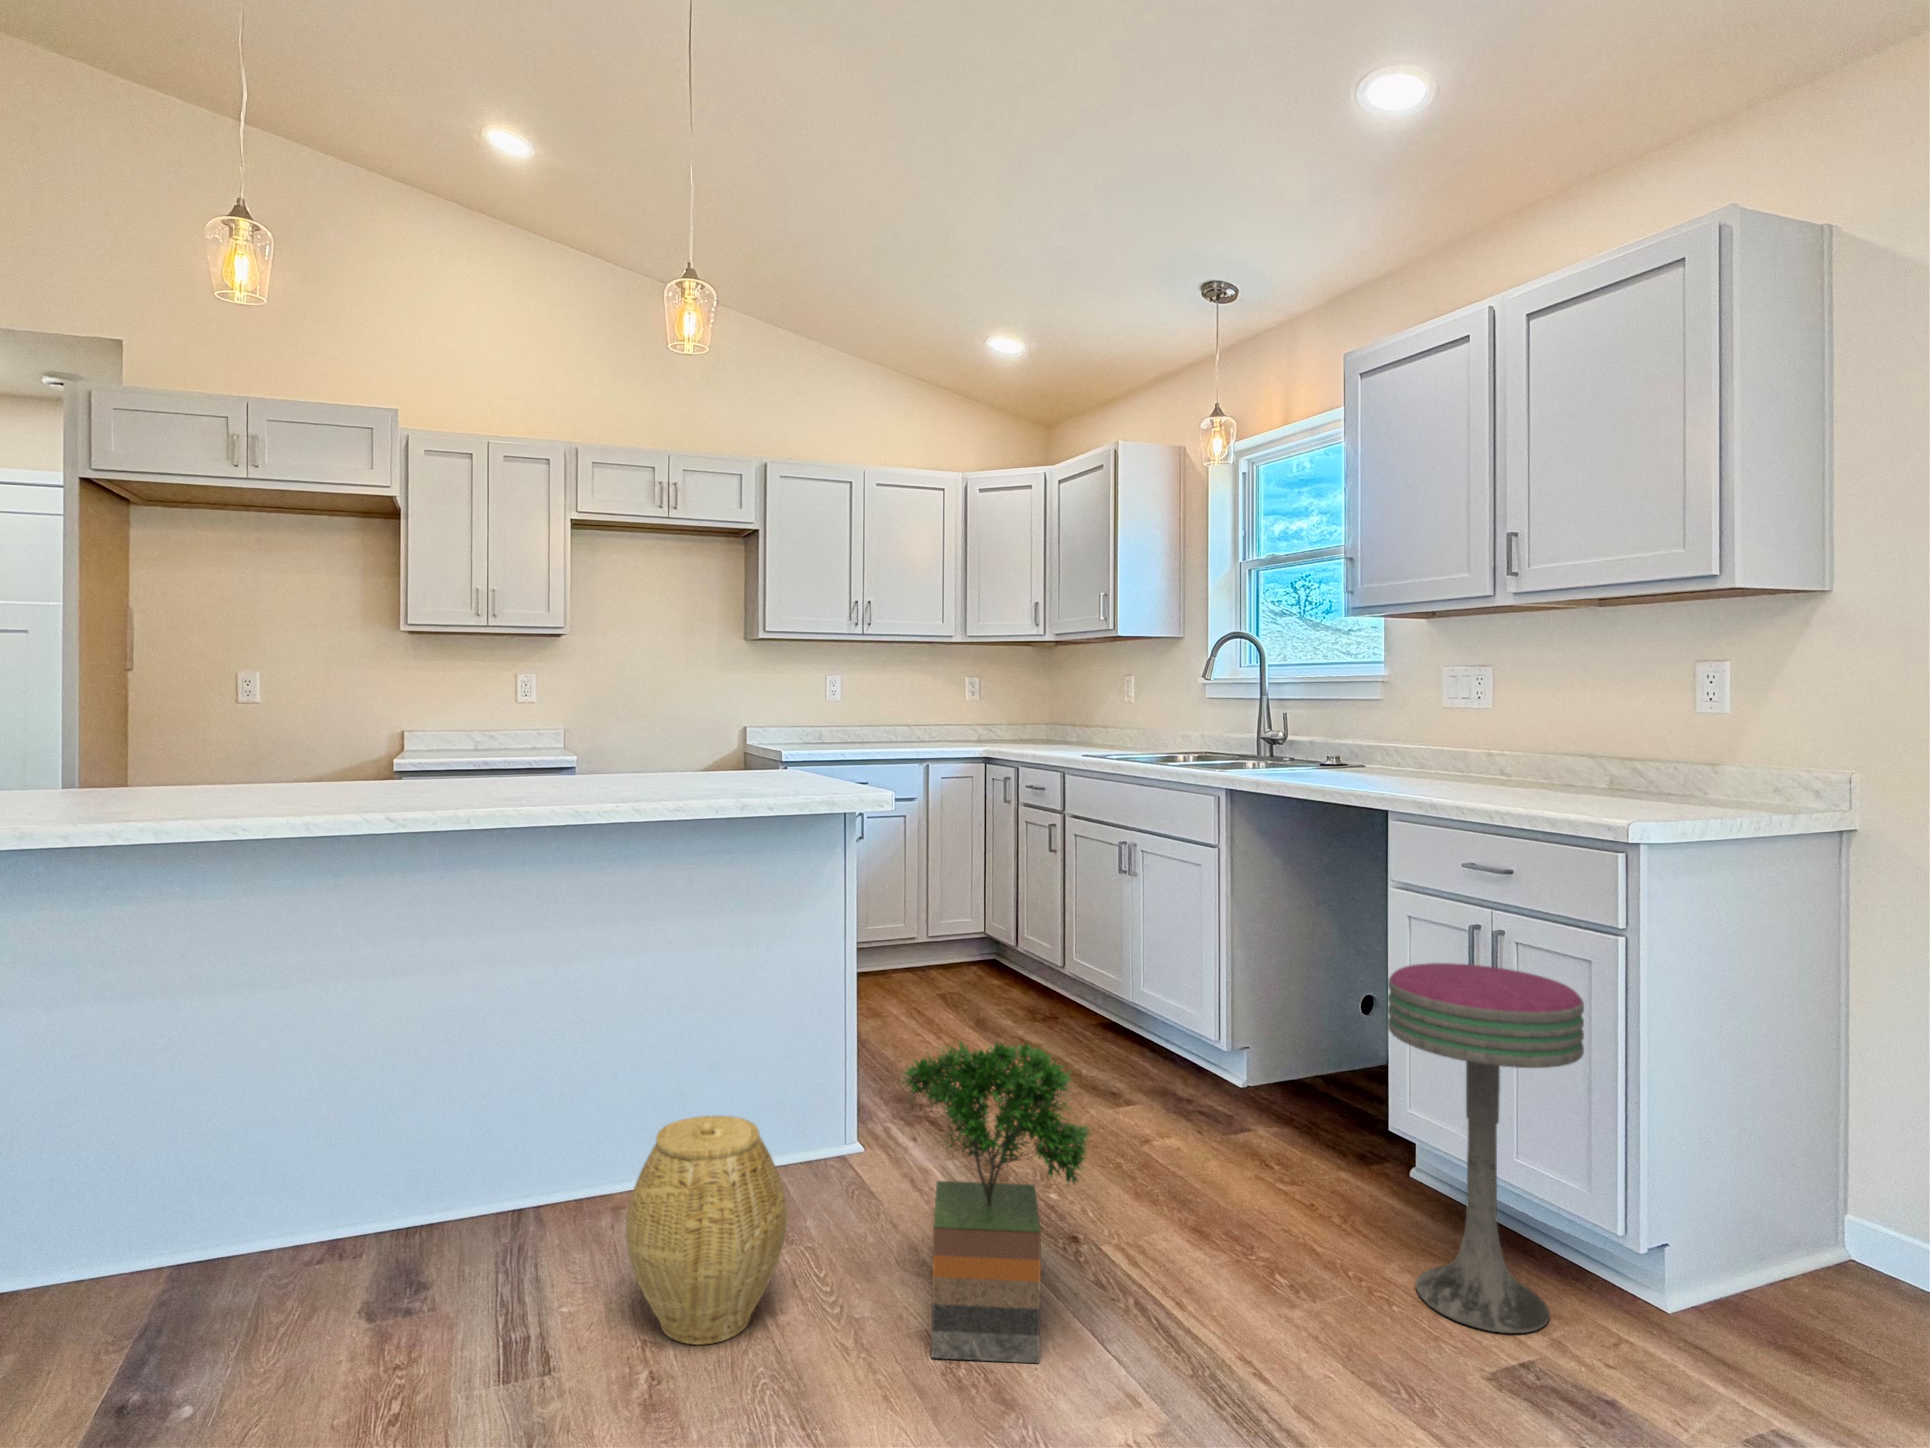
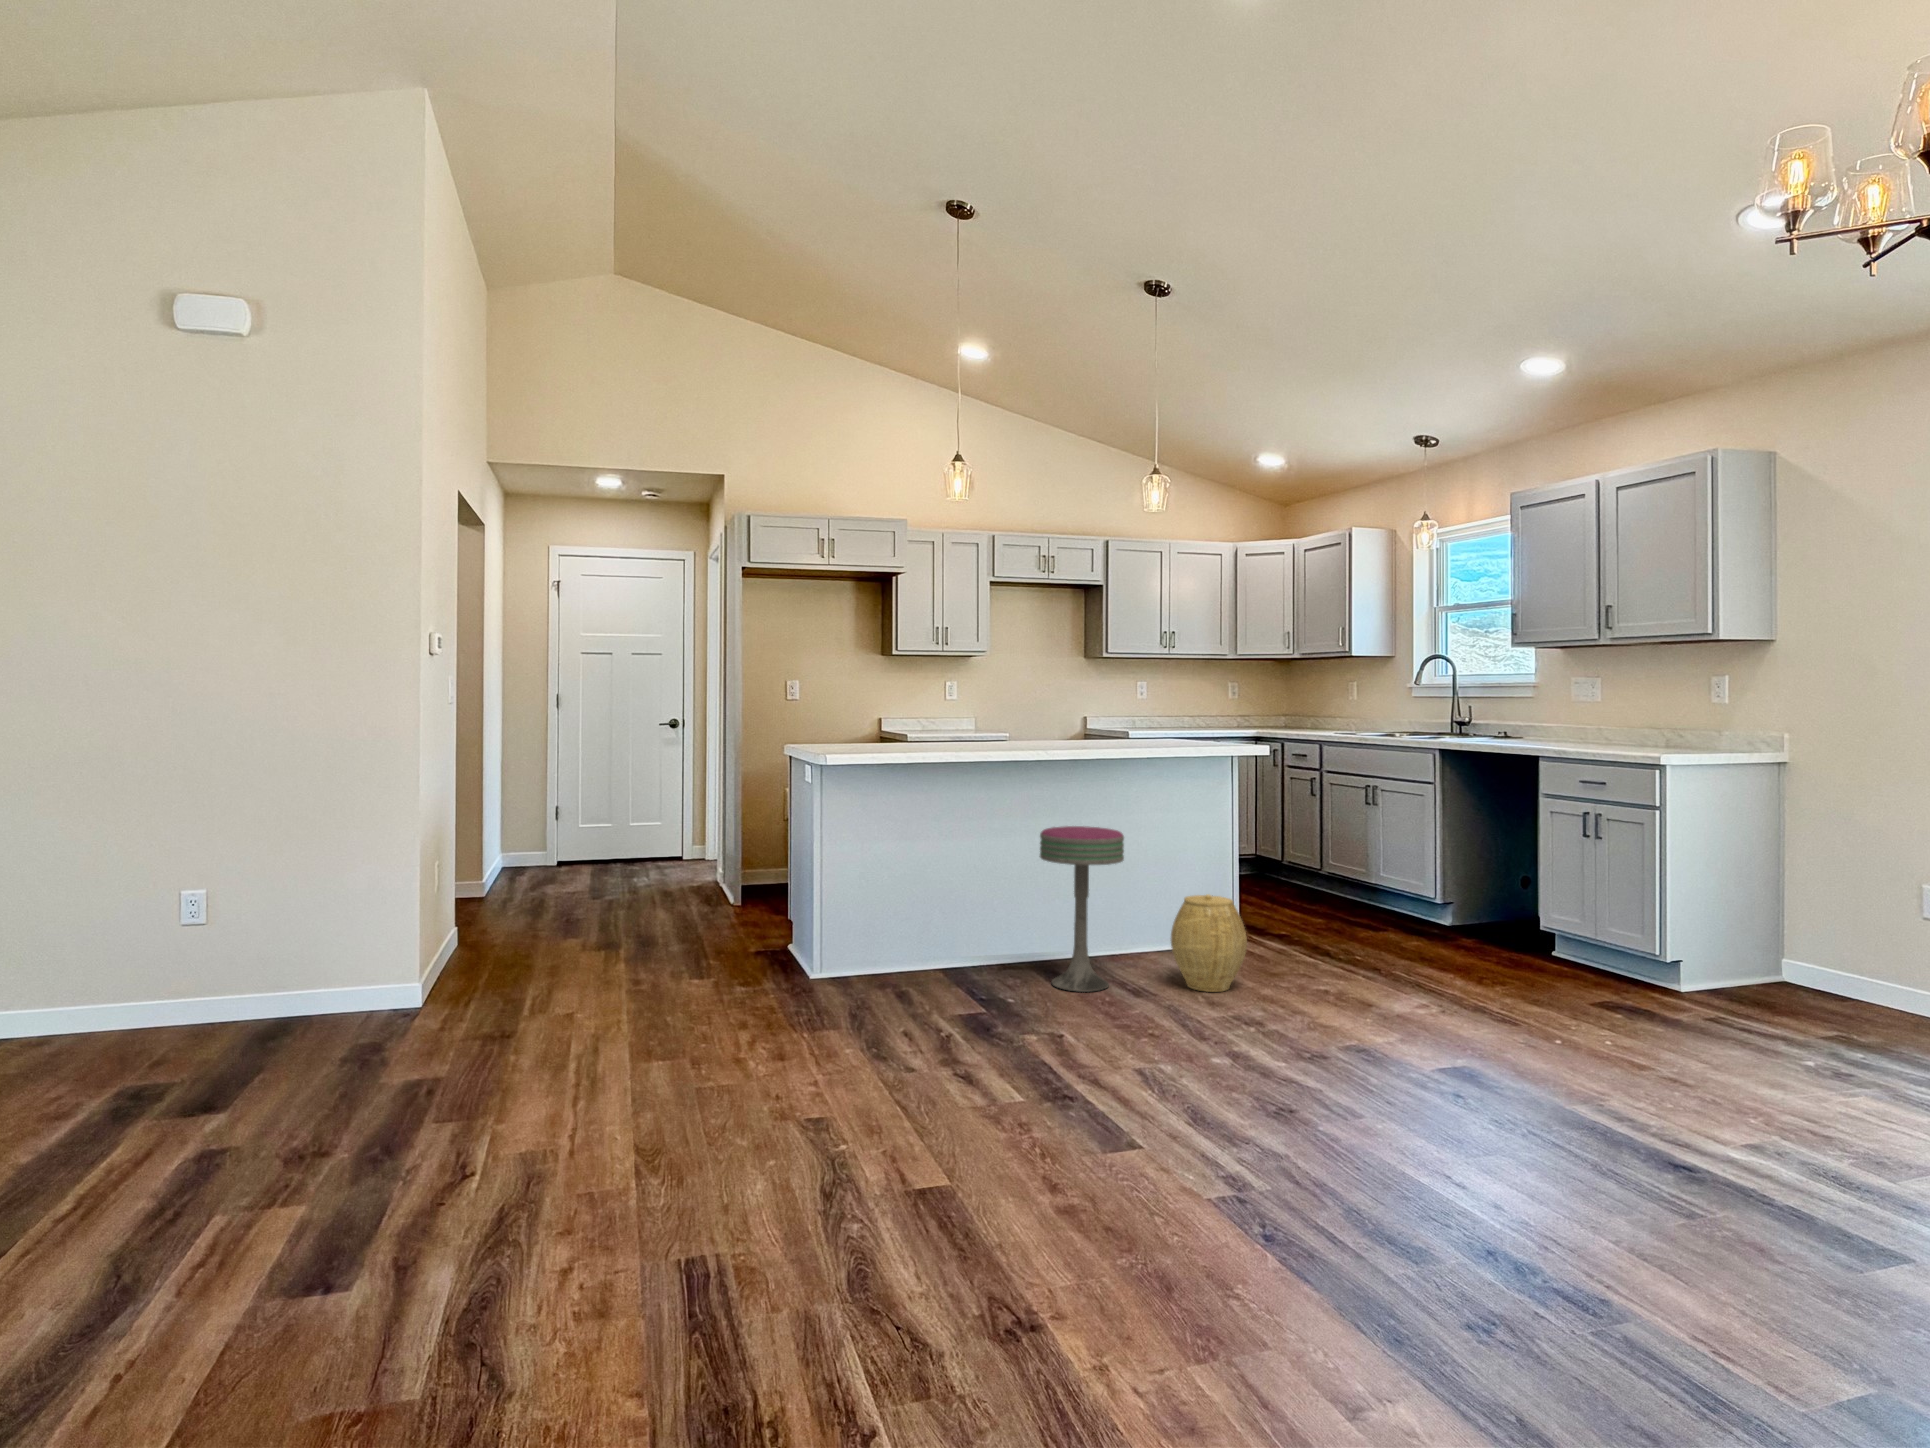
bar stool: present [1388,963,1584,1333] -> present [1040,826,1124,992]
potted tree: present [903,1042,1092,1363] -> none [1300,857,1400,1000]

